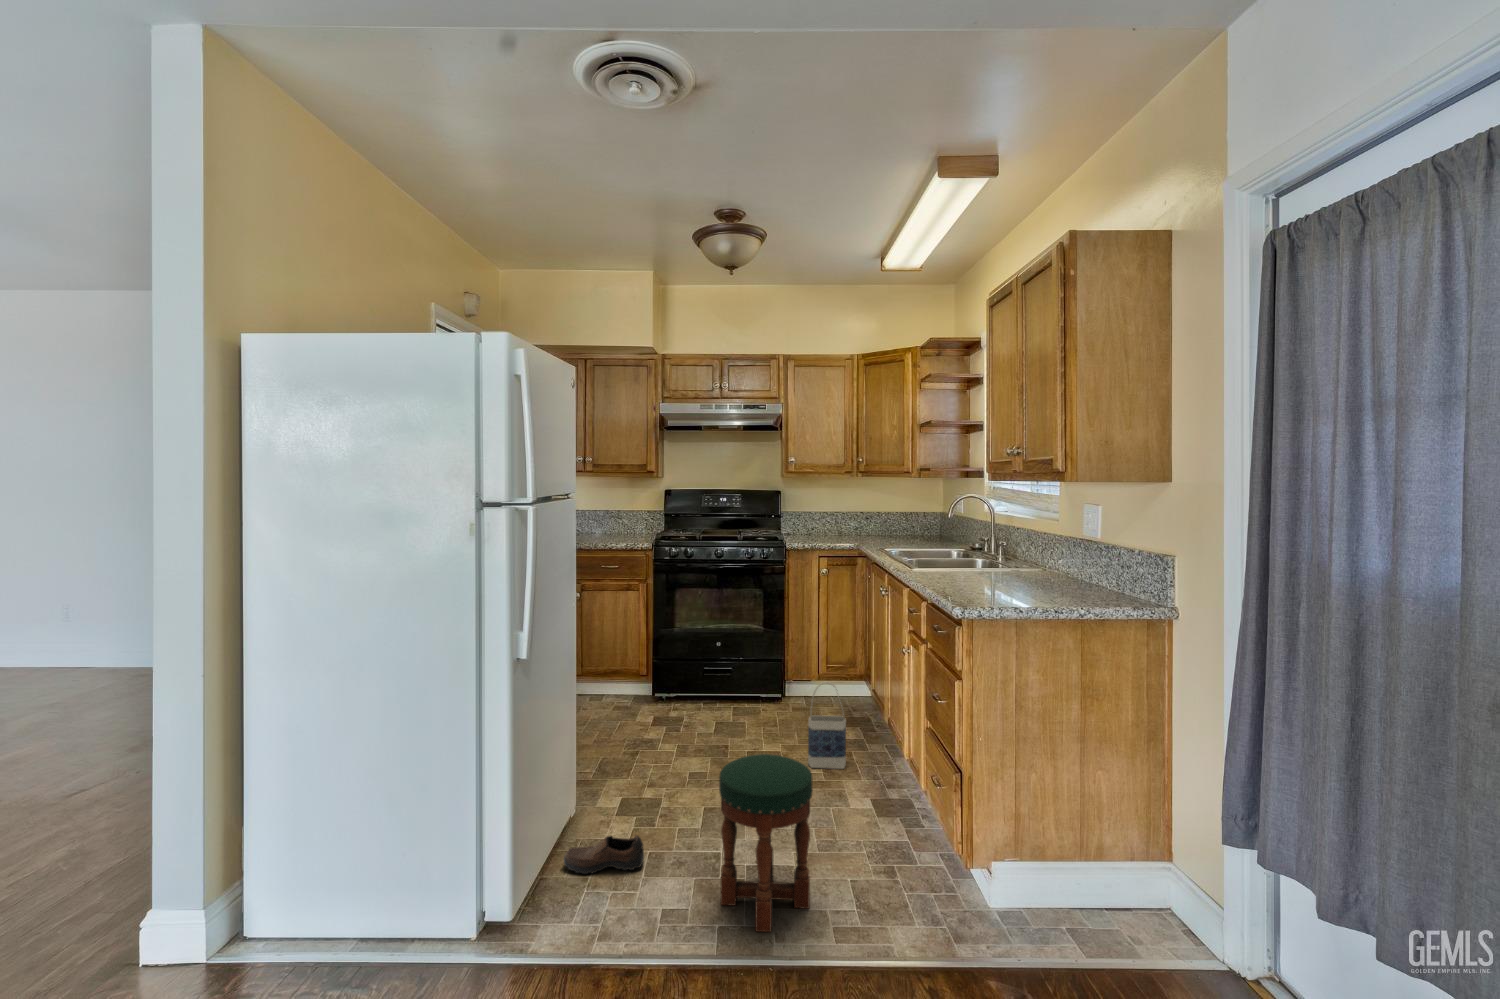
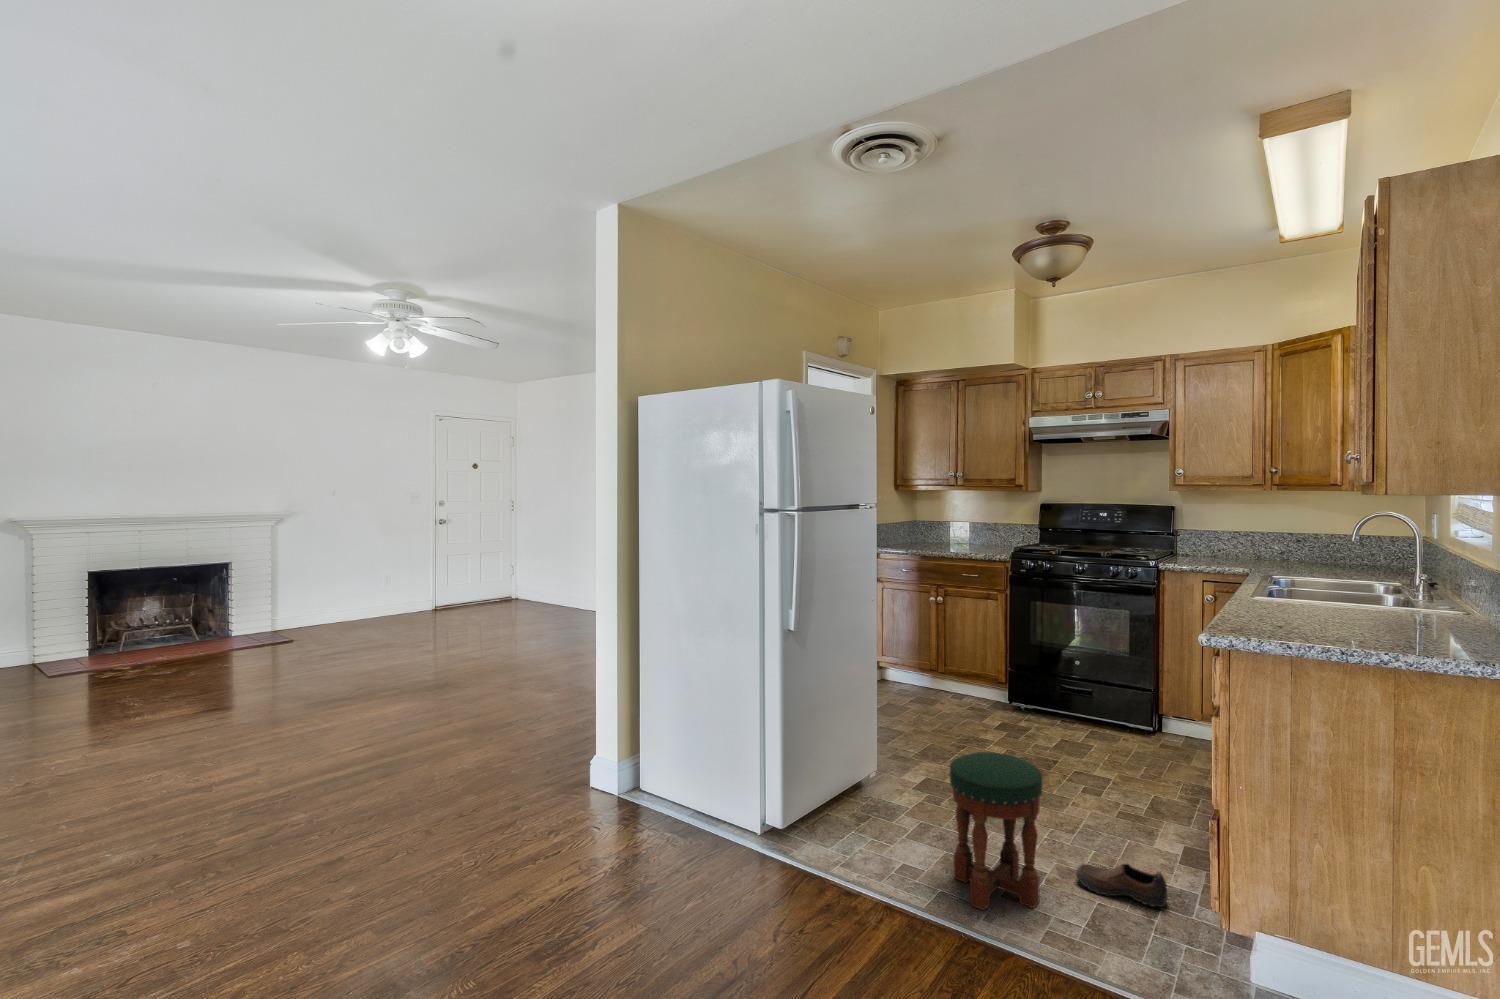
bag: present [808,682,846,769] -> none [1138,712,1186,815]
shoe: present [564,835,644,874] -> present [1076,864,1168,907]

